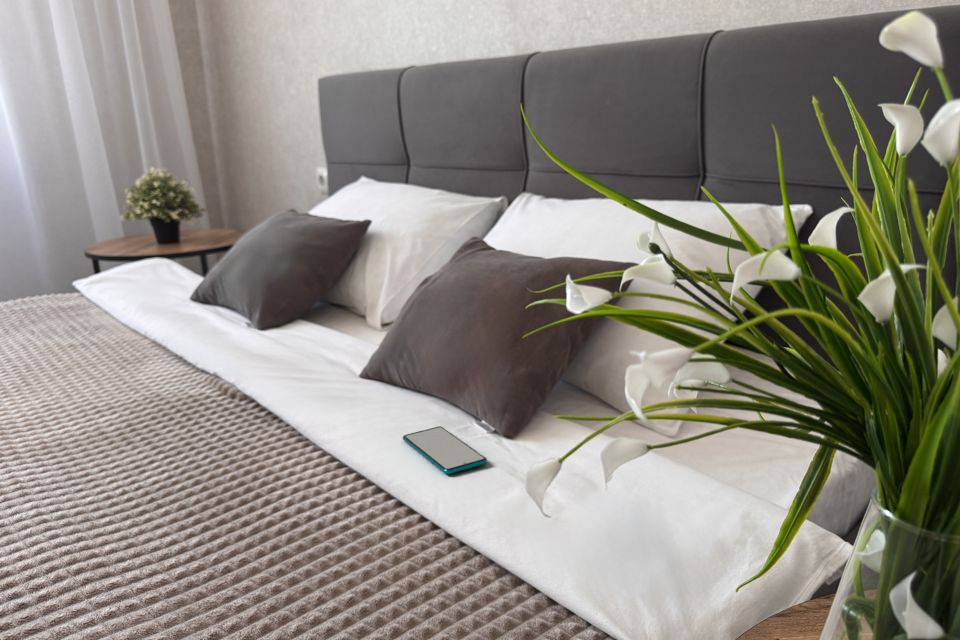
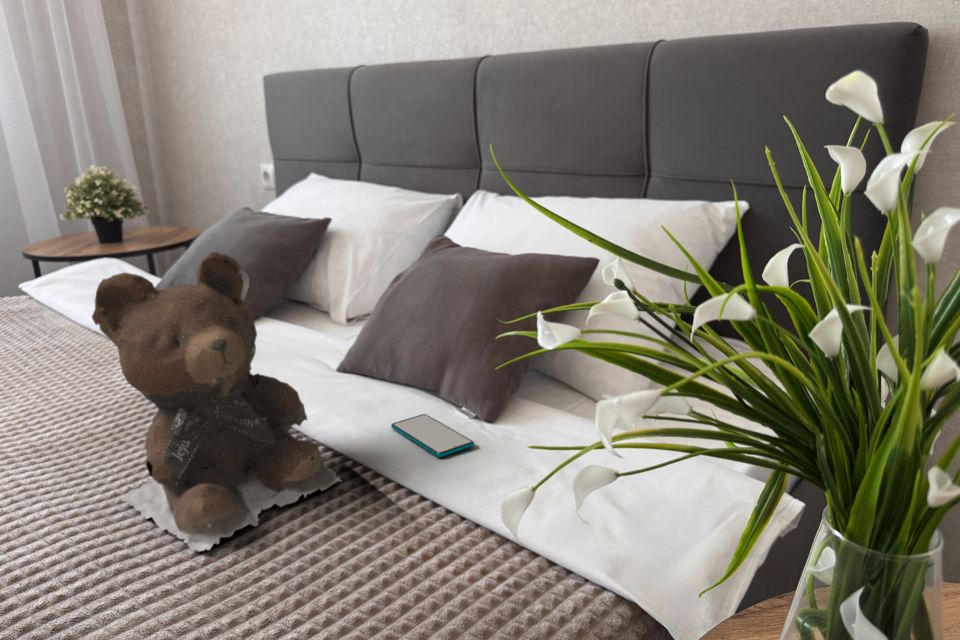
teddy bear: none [79,247,340,564] -> present [92,252,341,551]

